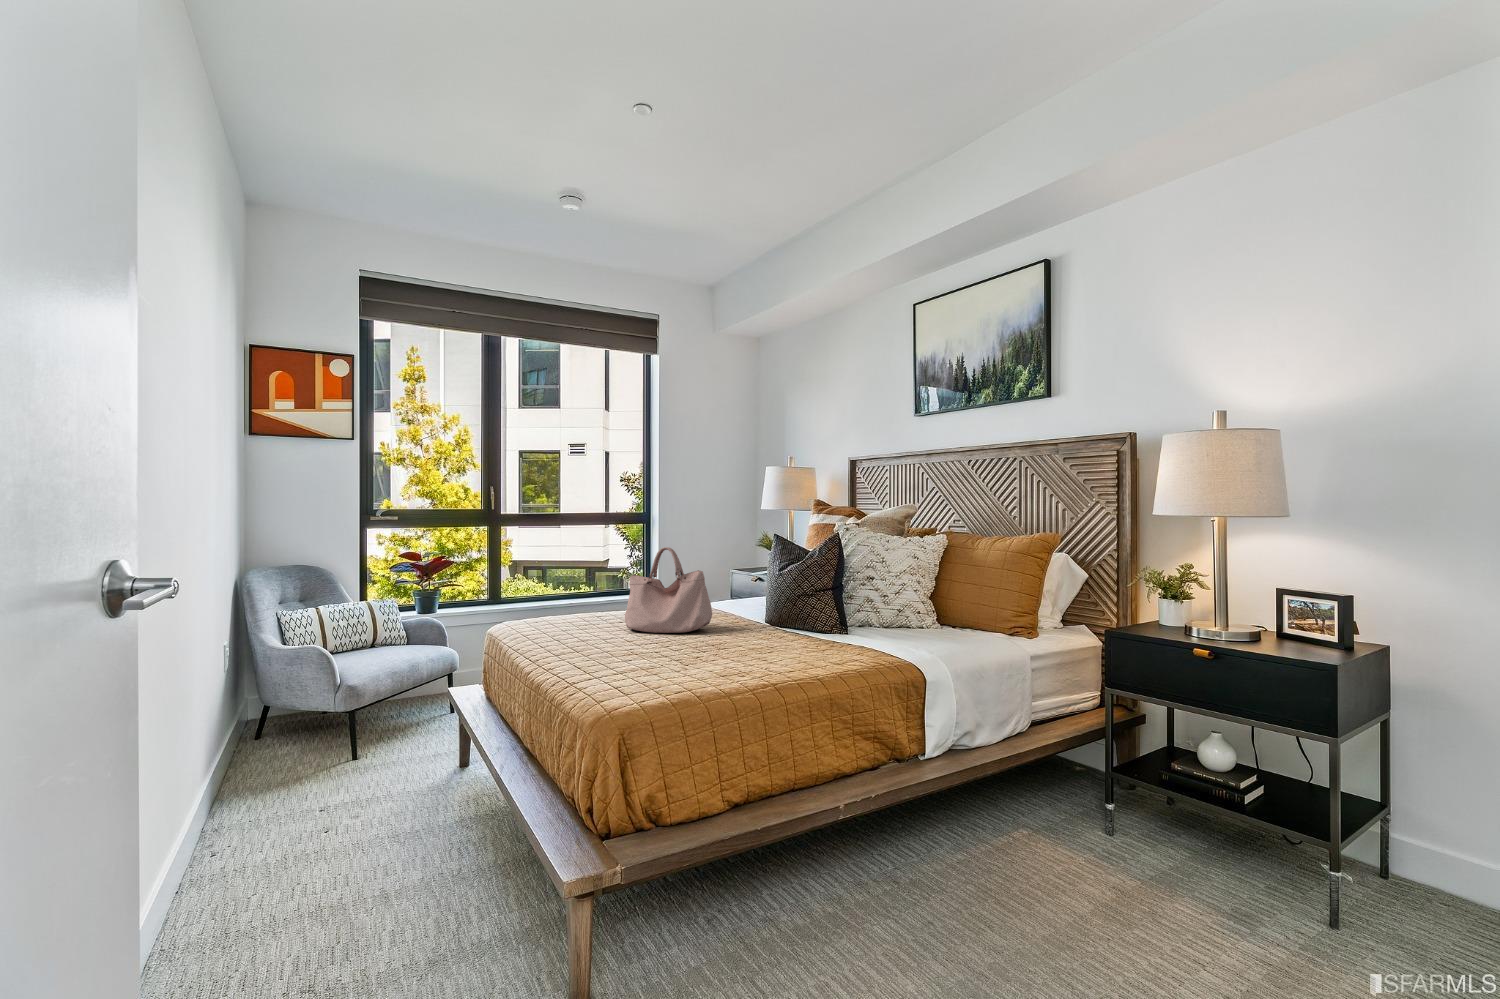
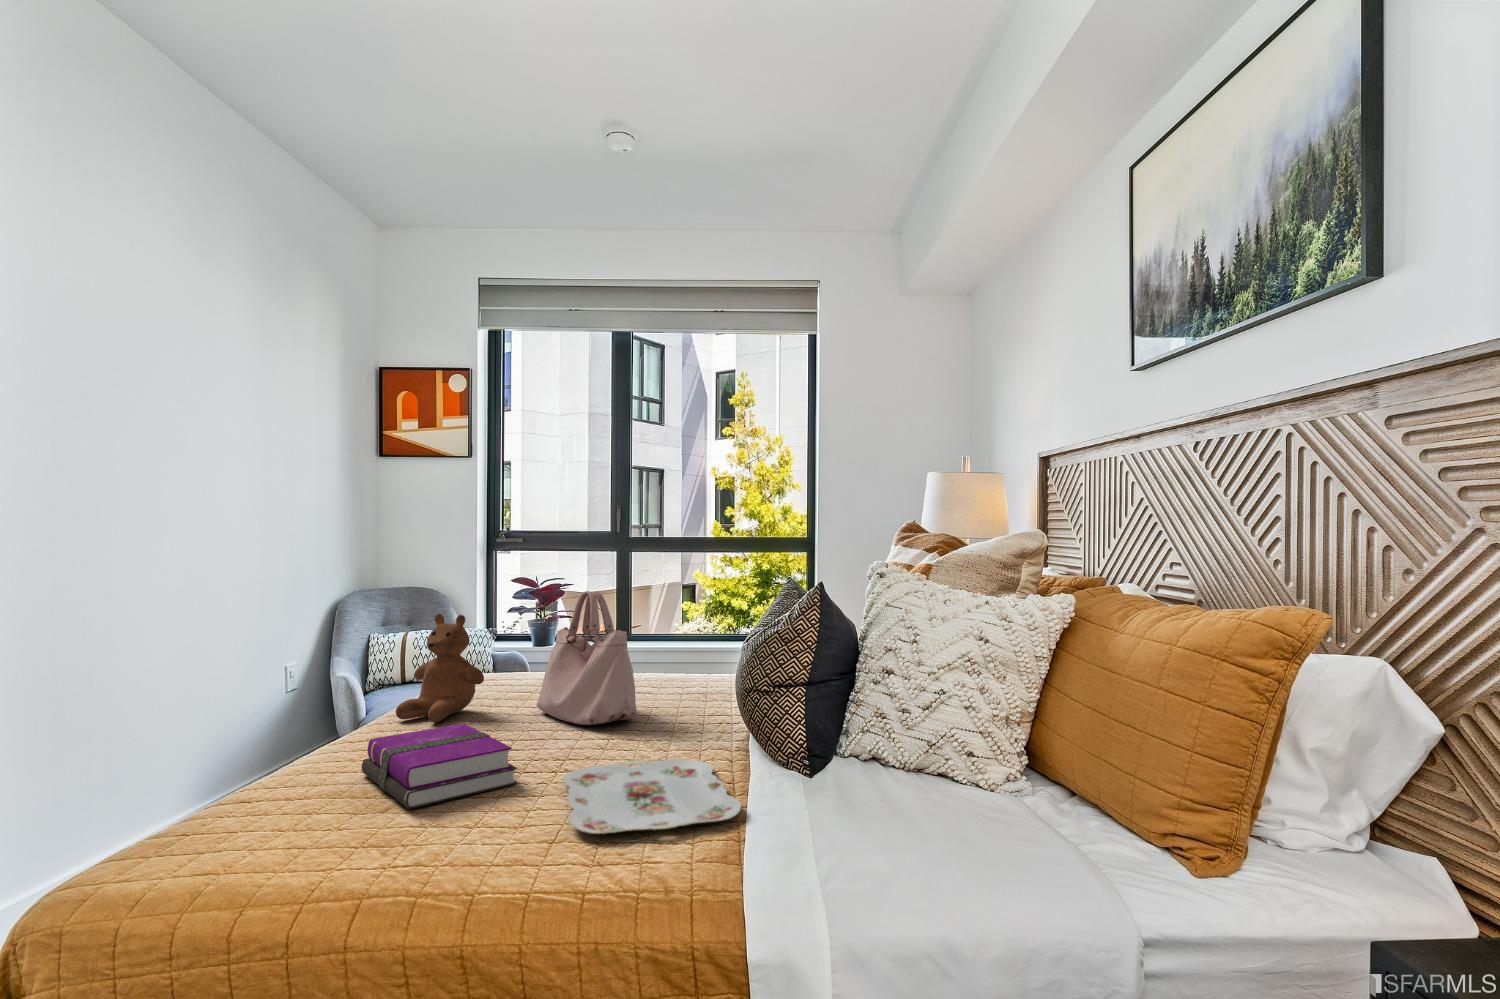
teddy bear: none [537,569,598,645] -> present [396,614,484,722]
notebook: none [629,631,729,669] -> present [362,724,517,809]
serving tray: none [748,635,866,660] -> present [563,759,741,834]

